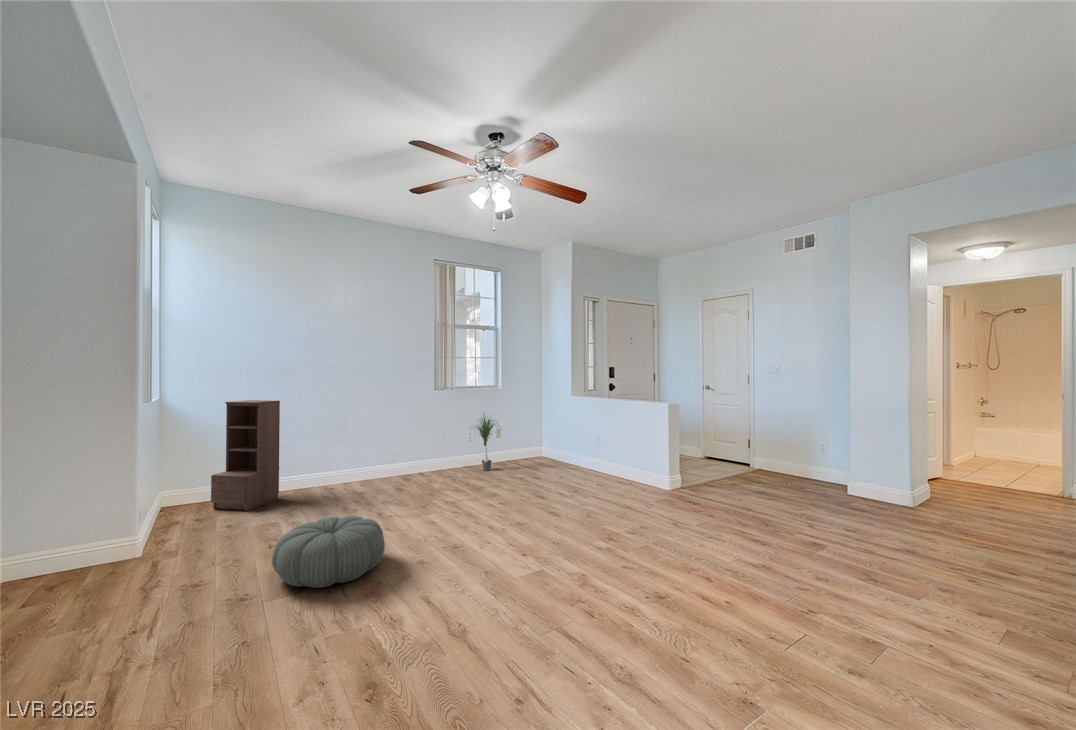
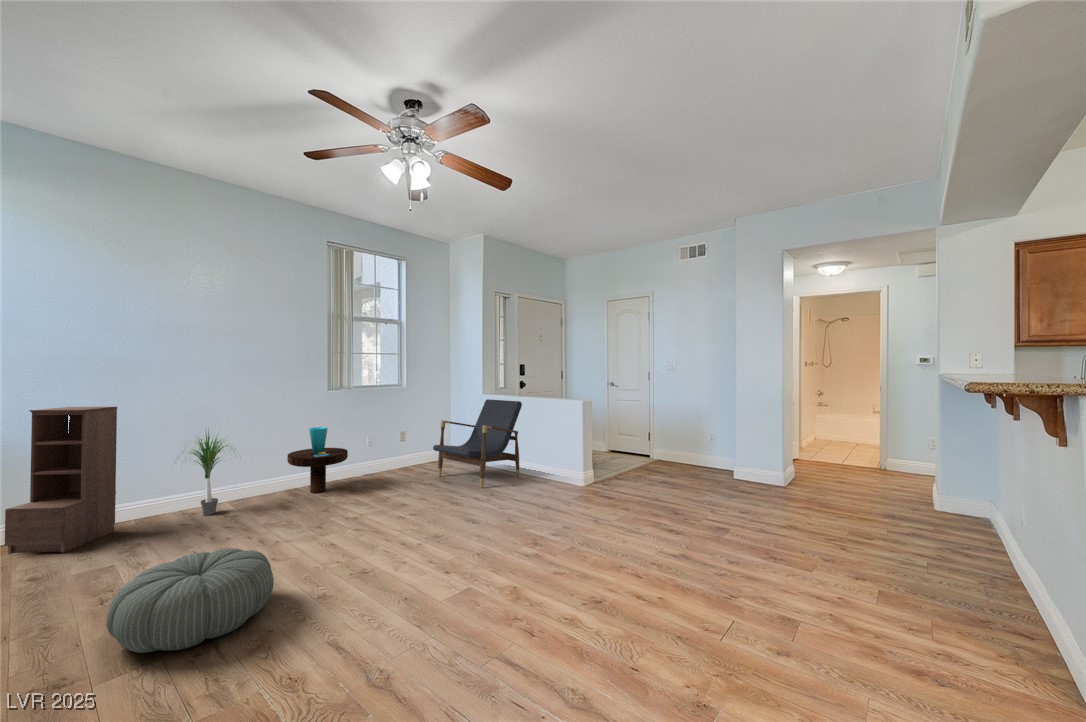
lounge chair: none [525,401,610,486] -> present [433,399,522,488]
potted plant: present [476,418,494,471] -> present [183,432,228,515]
side table: none [402,423,451,480] -> present [287,427,348,493]

